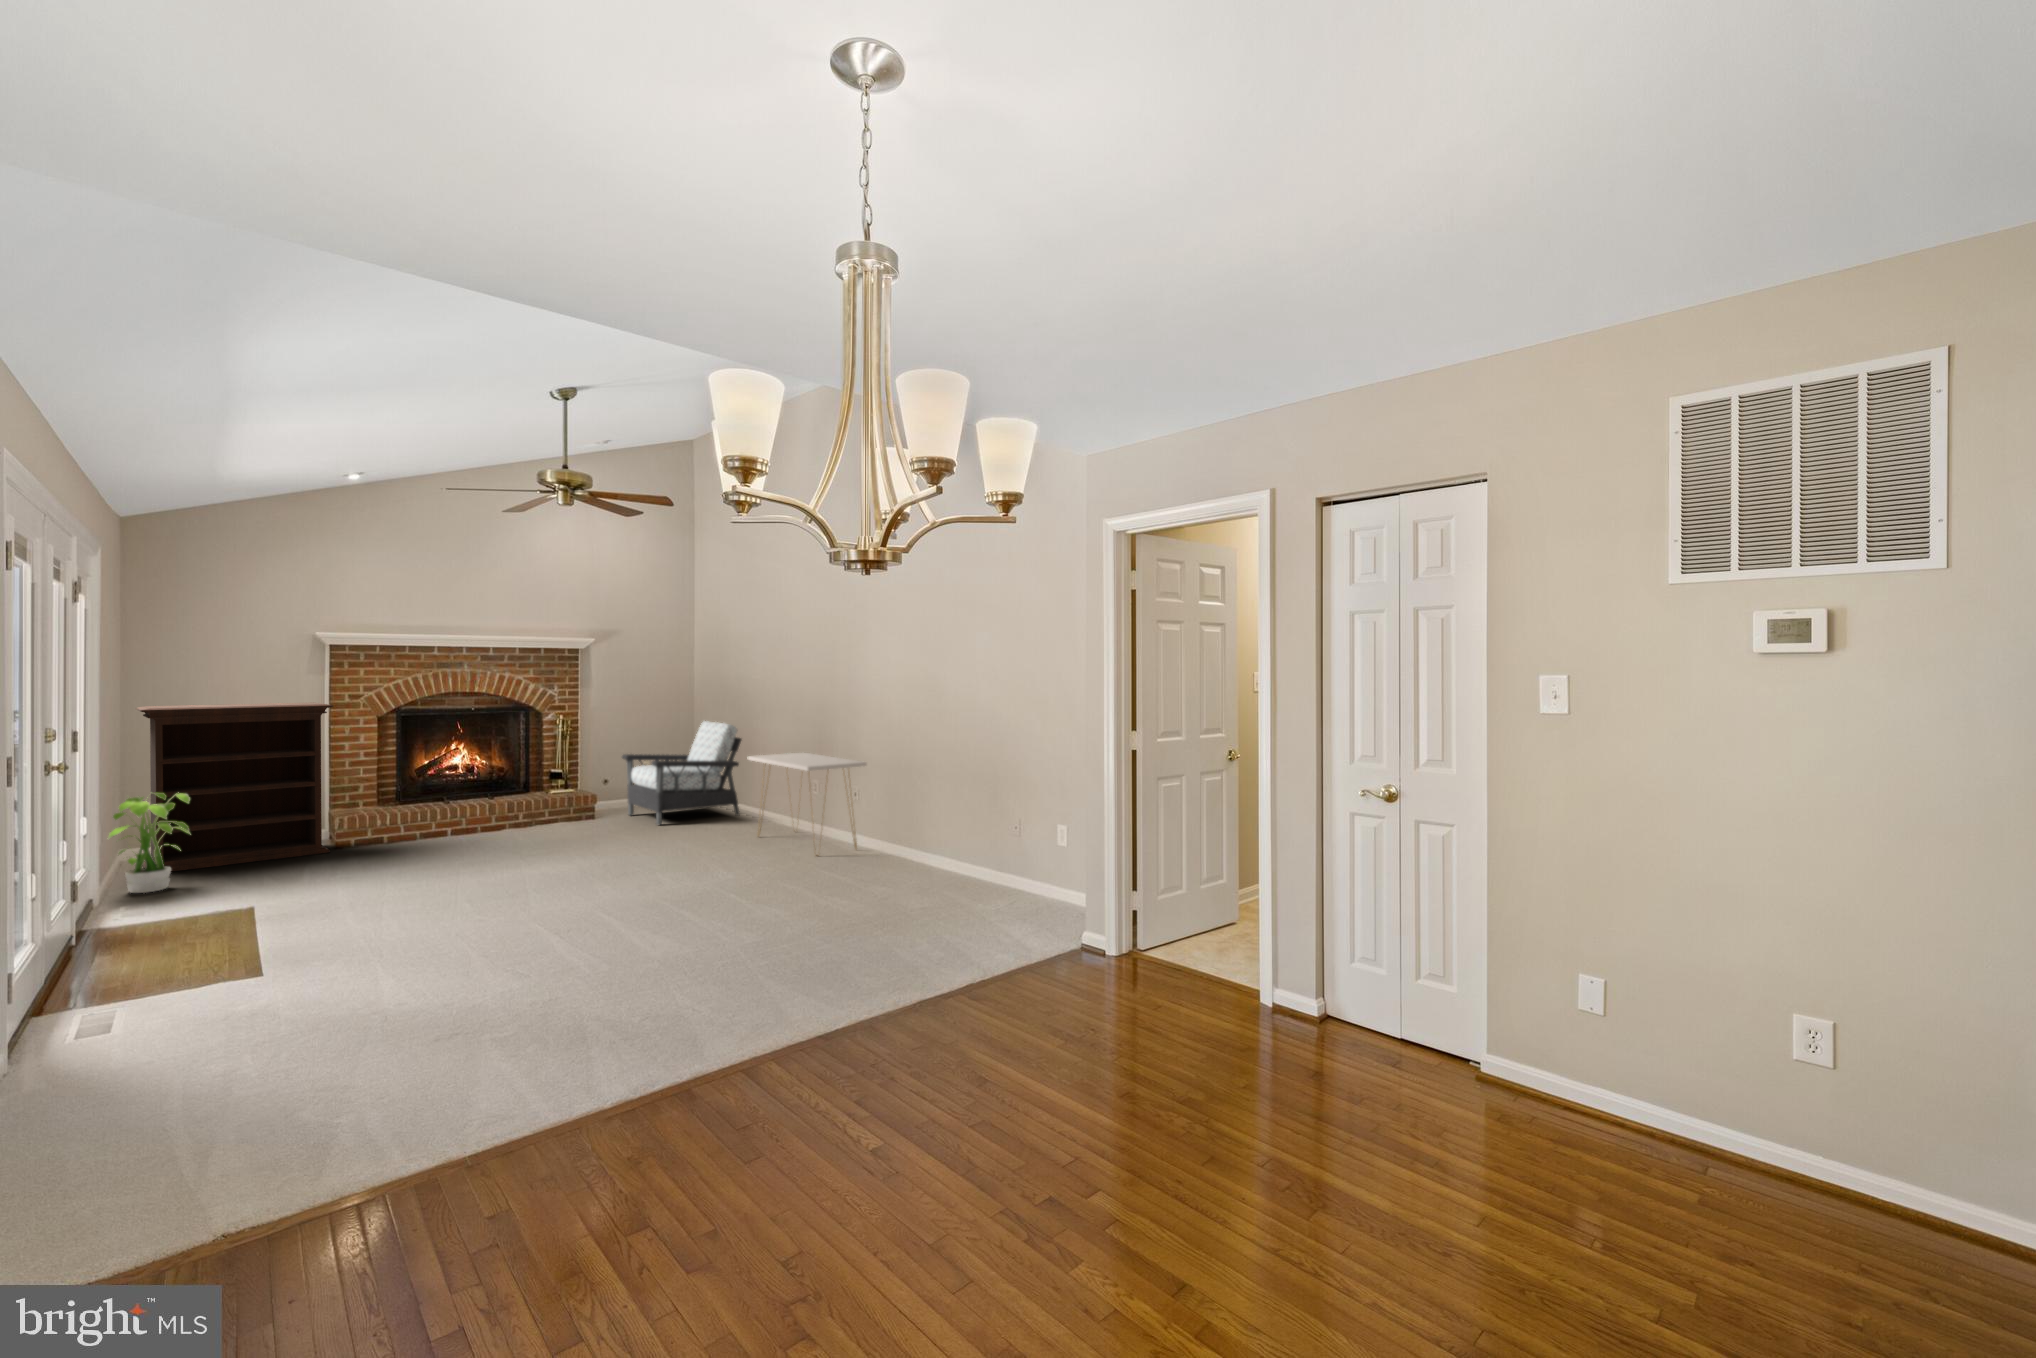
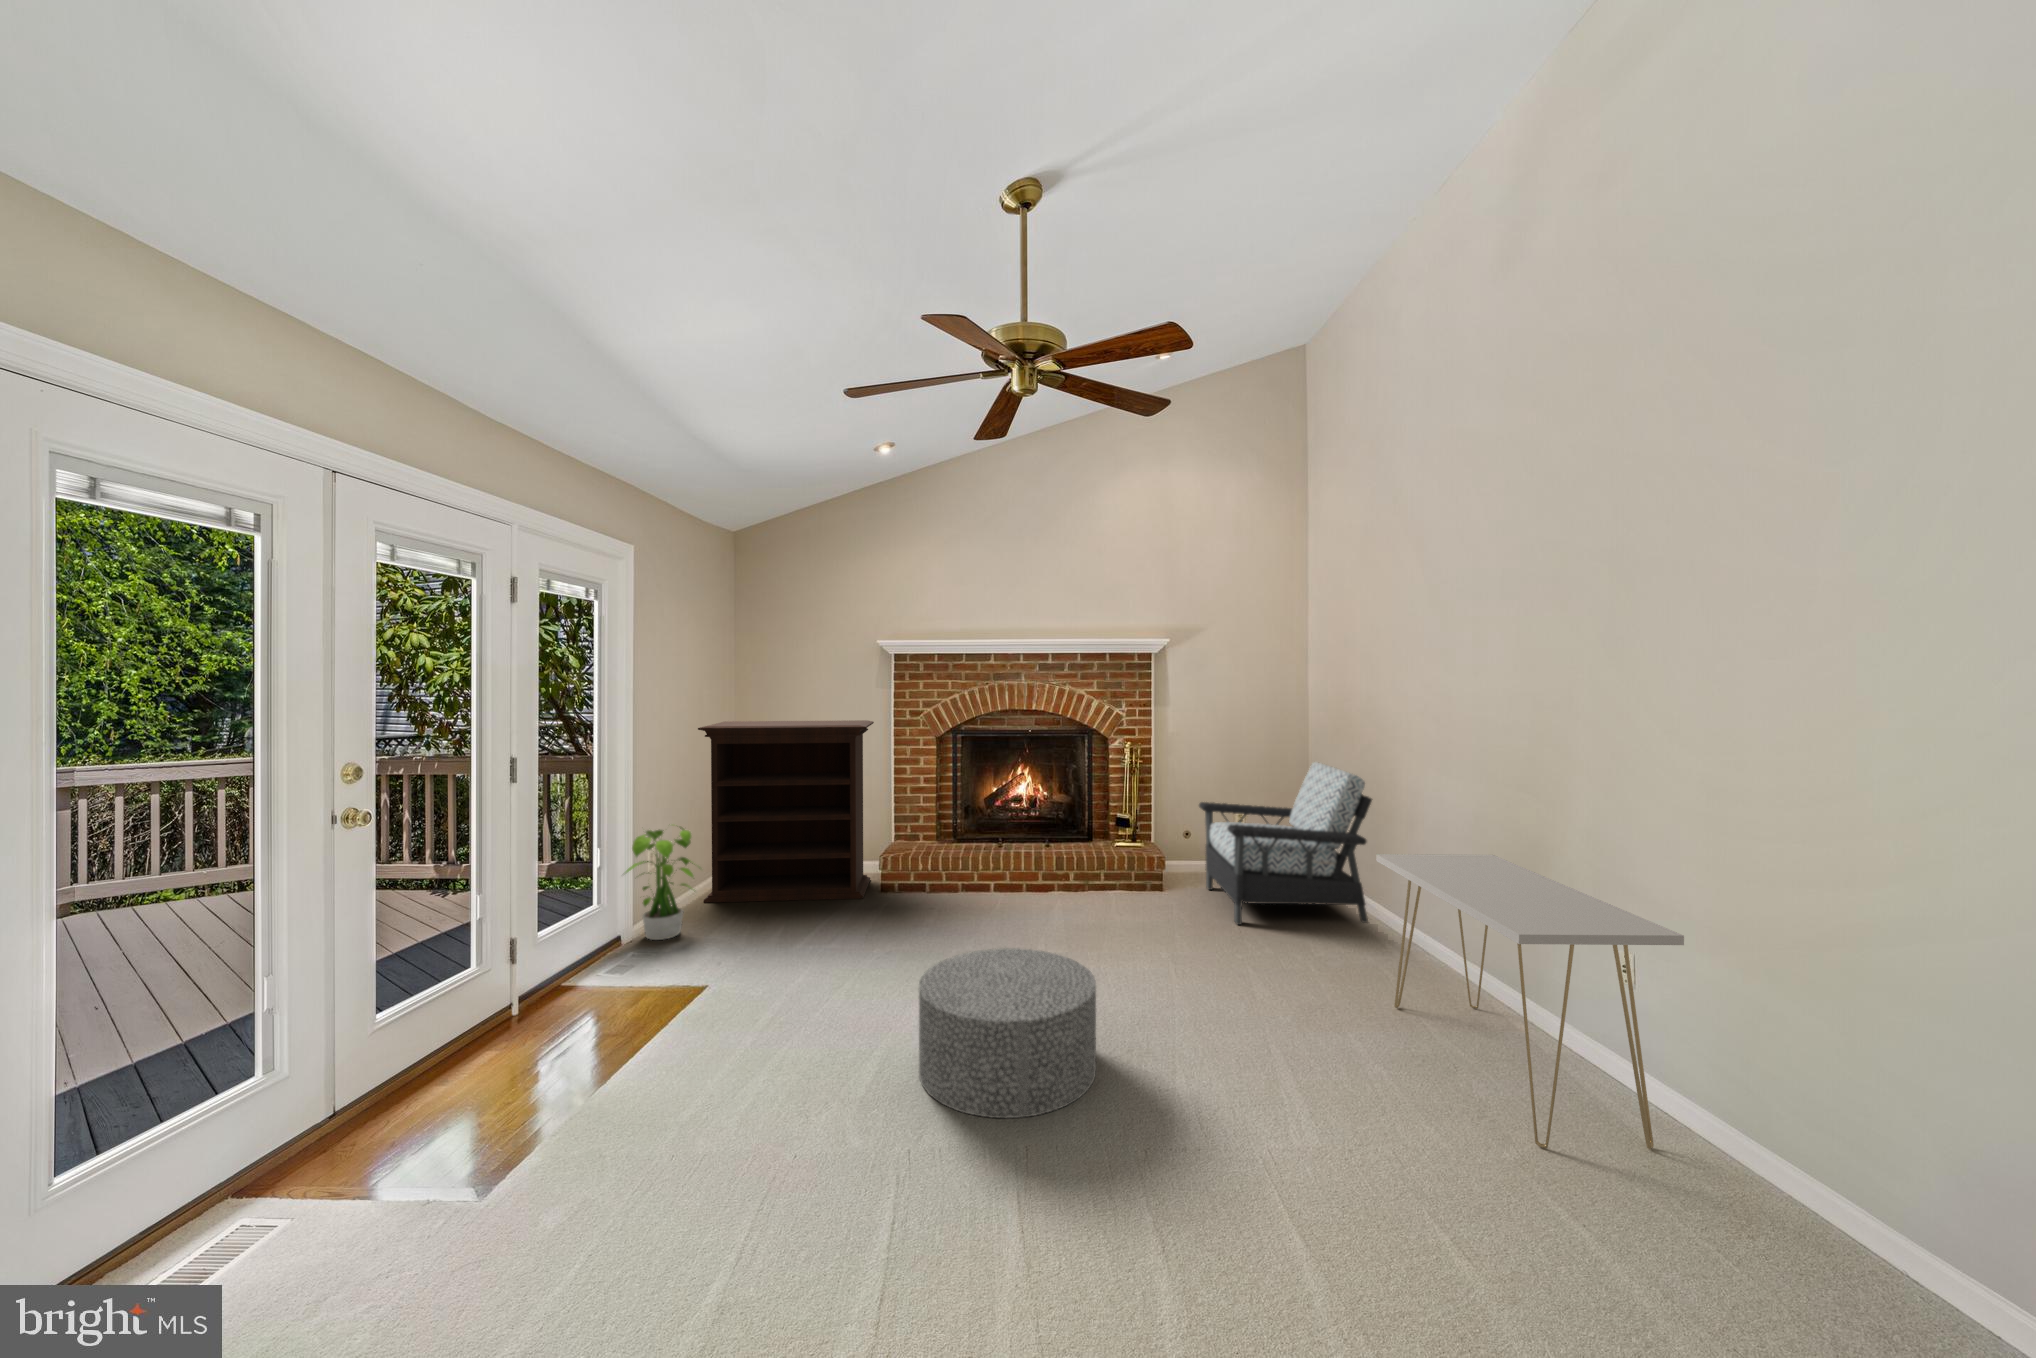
ottoman: none [495,823,608,893] -> present [919,948,1096,1118]

